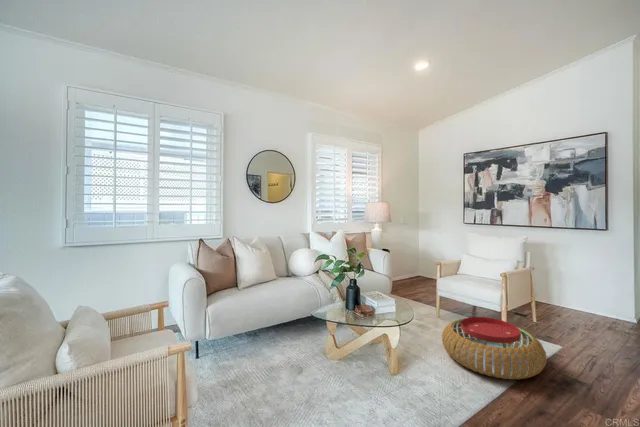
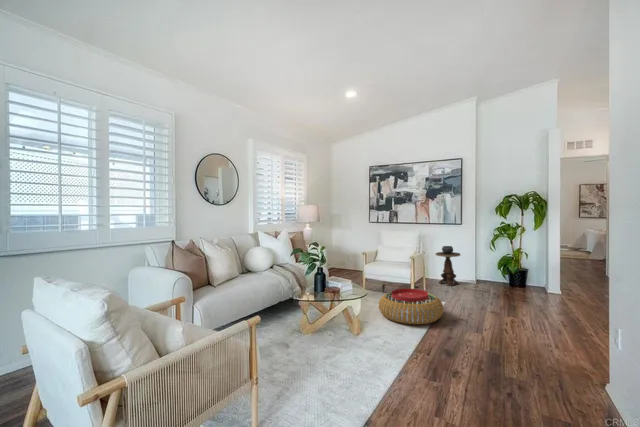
side table: none [558,260,603,320] -> present [436,246,460,286]

